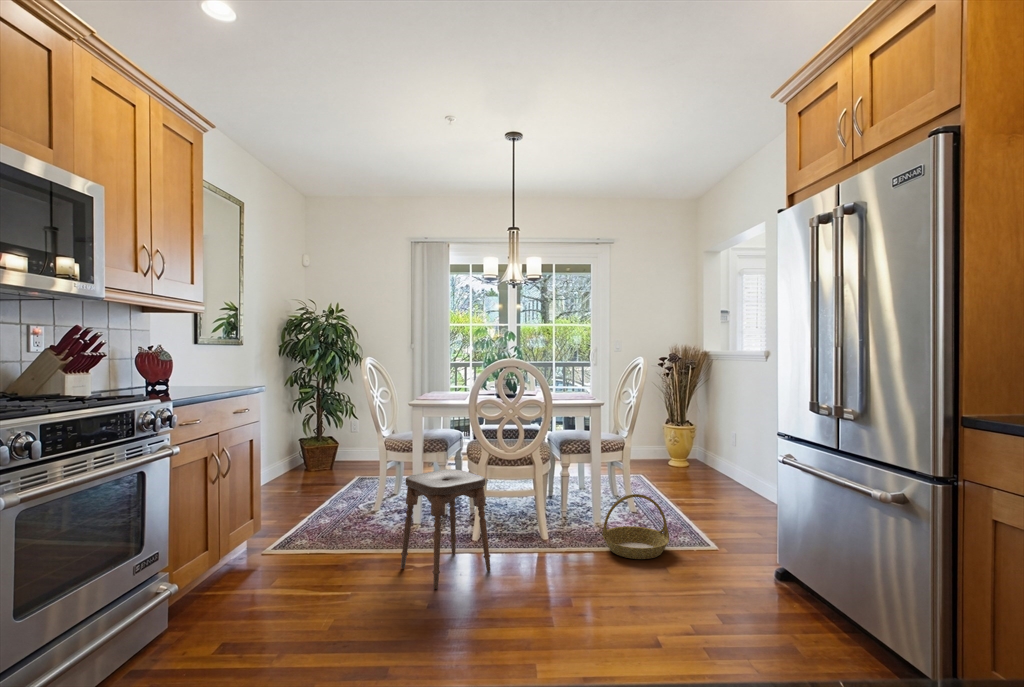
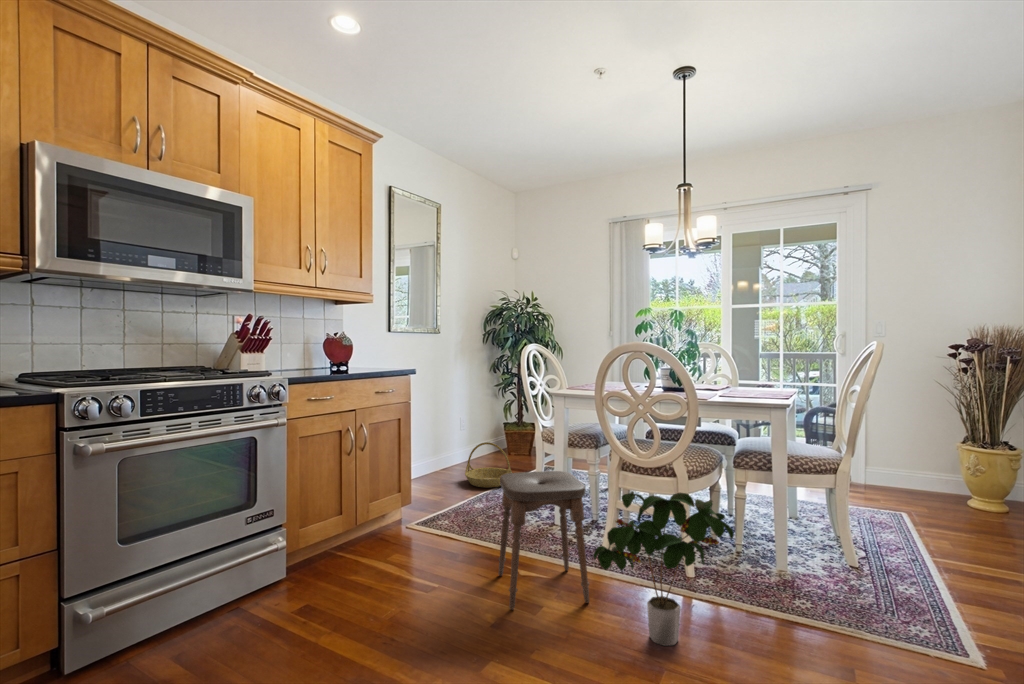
potted plant: none [506,470,601,583] -> present [594,491,734,646]
basket: present [602,494,669,559] -> present [465,442,512,487]

